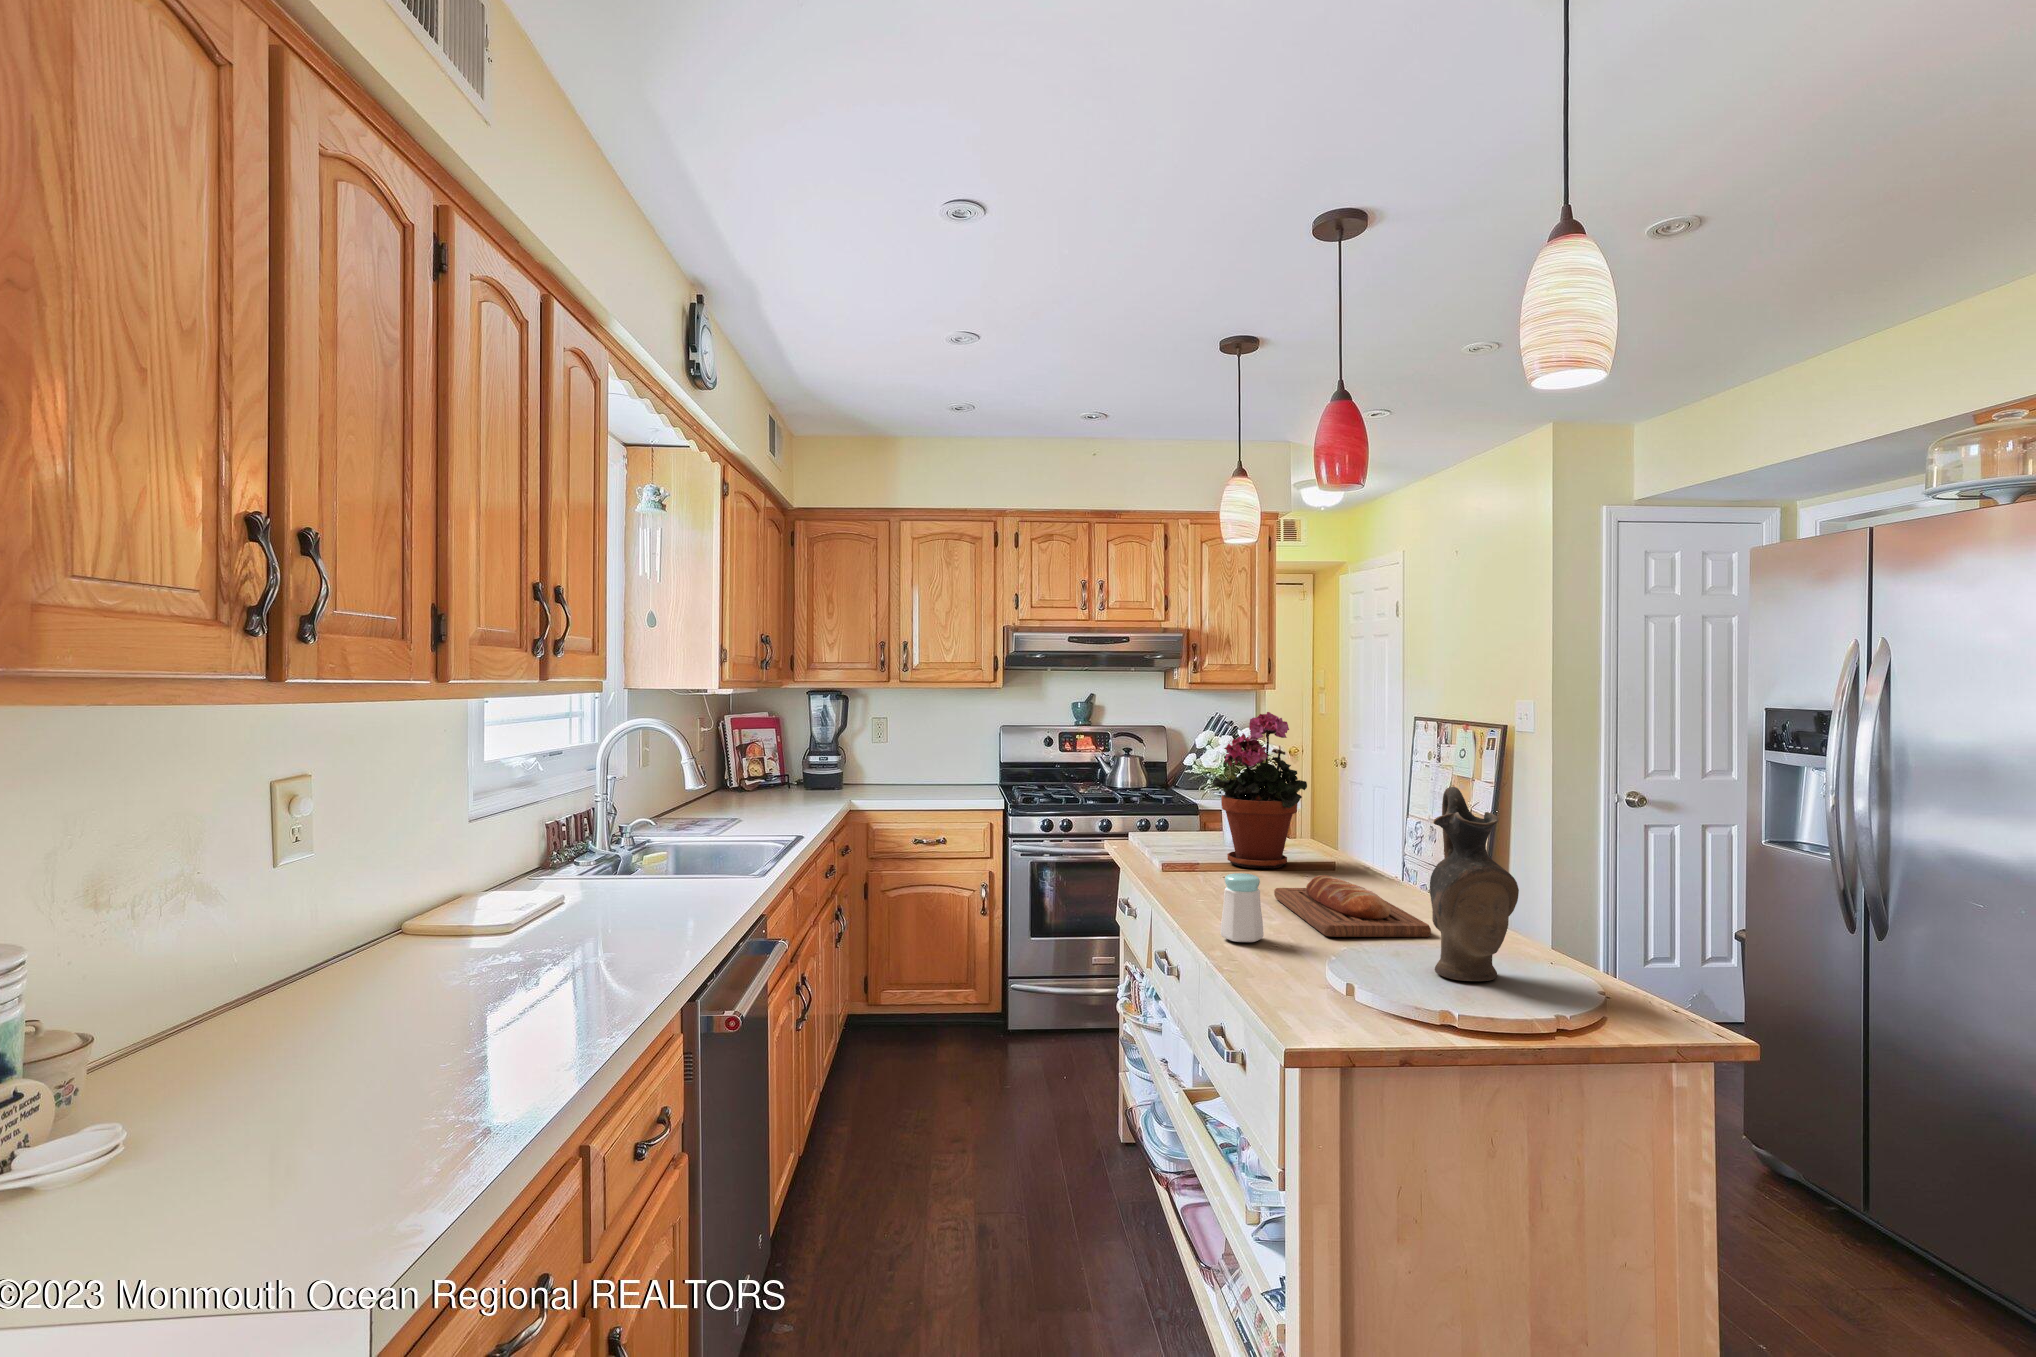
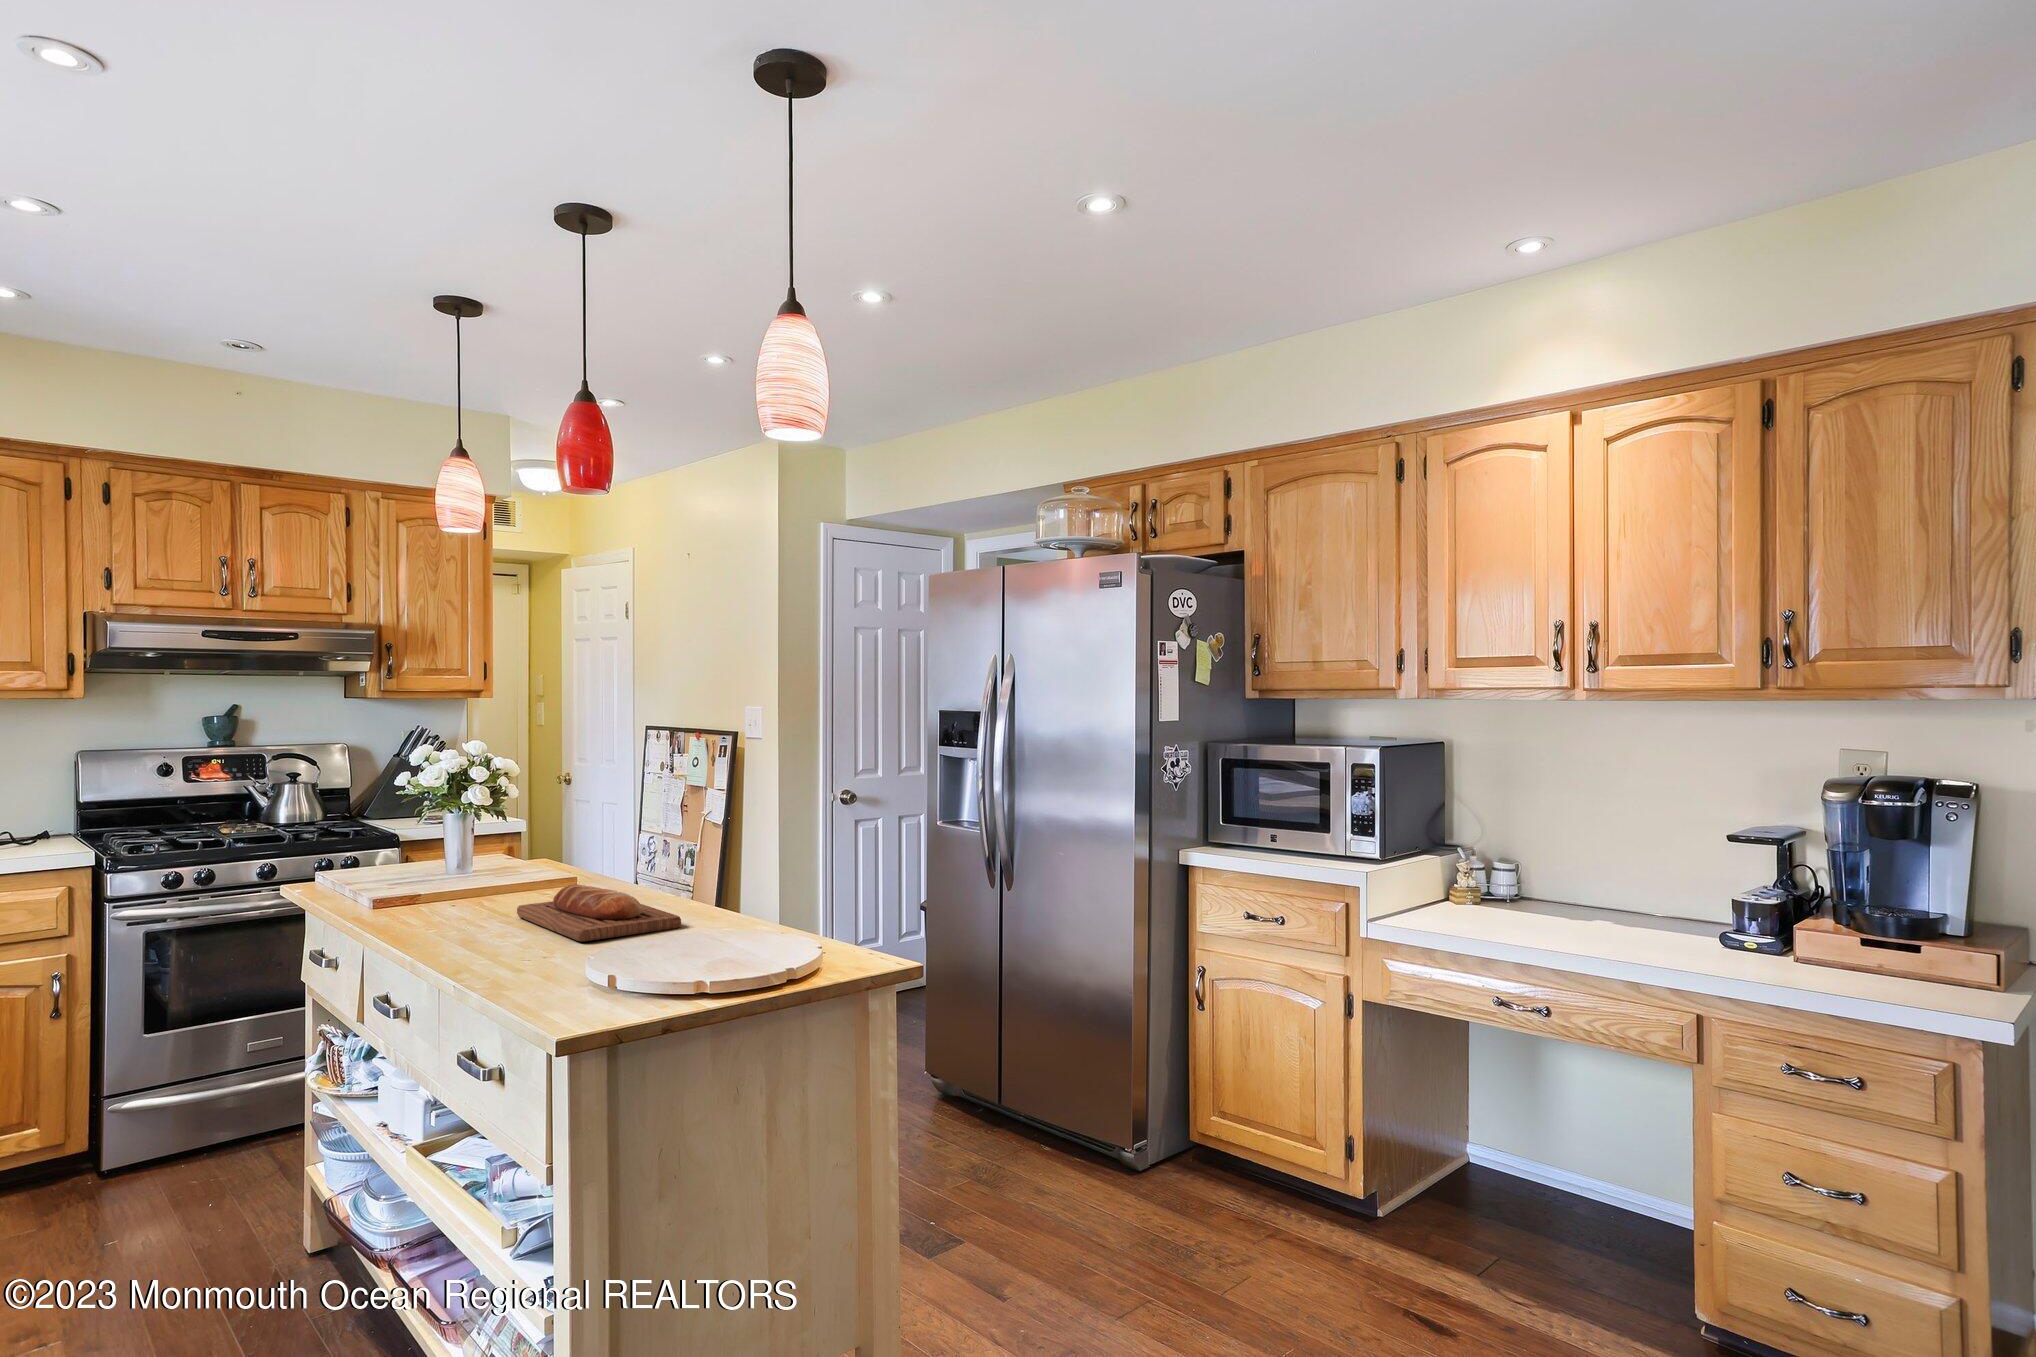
potted plant: present [1212,712,1307,868] -> none [434,719,548,892]
ceramic pitcher: present [1430,787,1519,981] -> none [684,780,760,956]
salt shaker: present [1220,873,1263,942] -> none [464,888,513,961]

